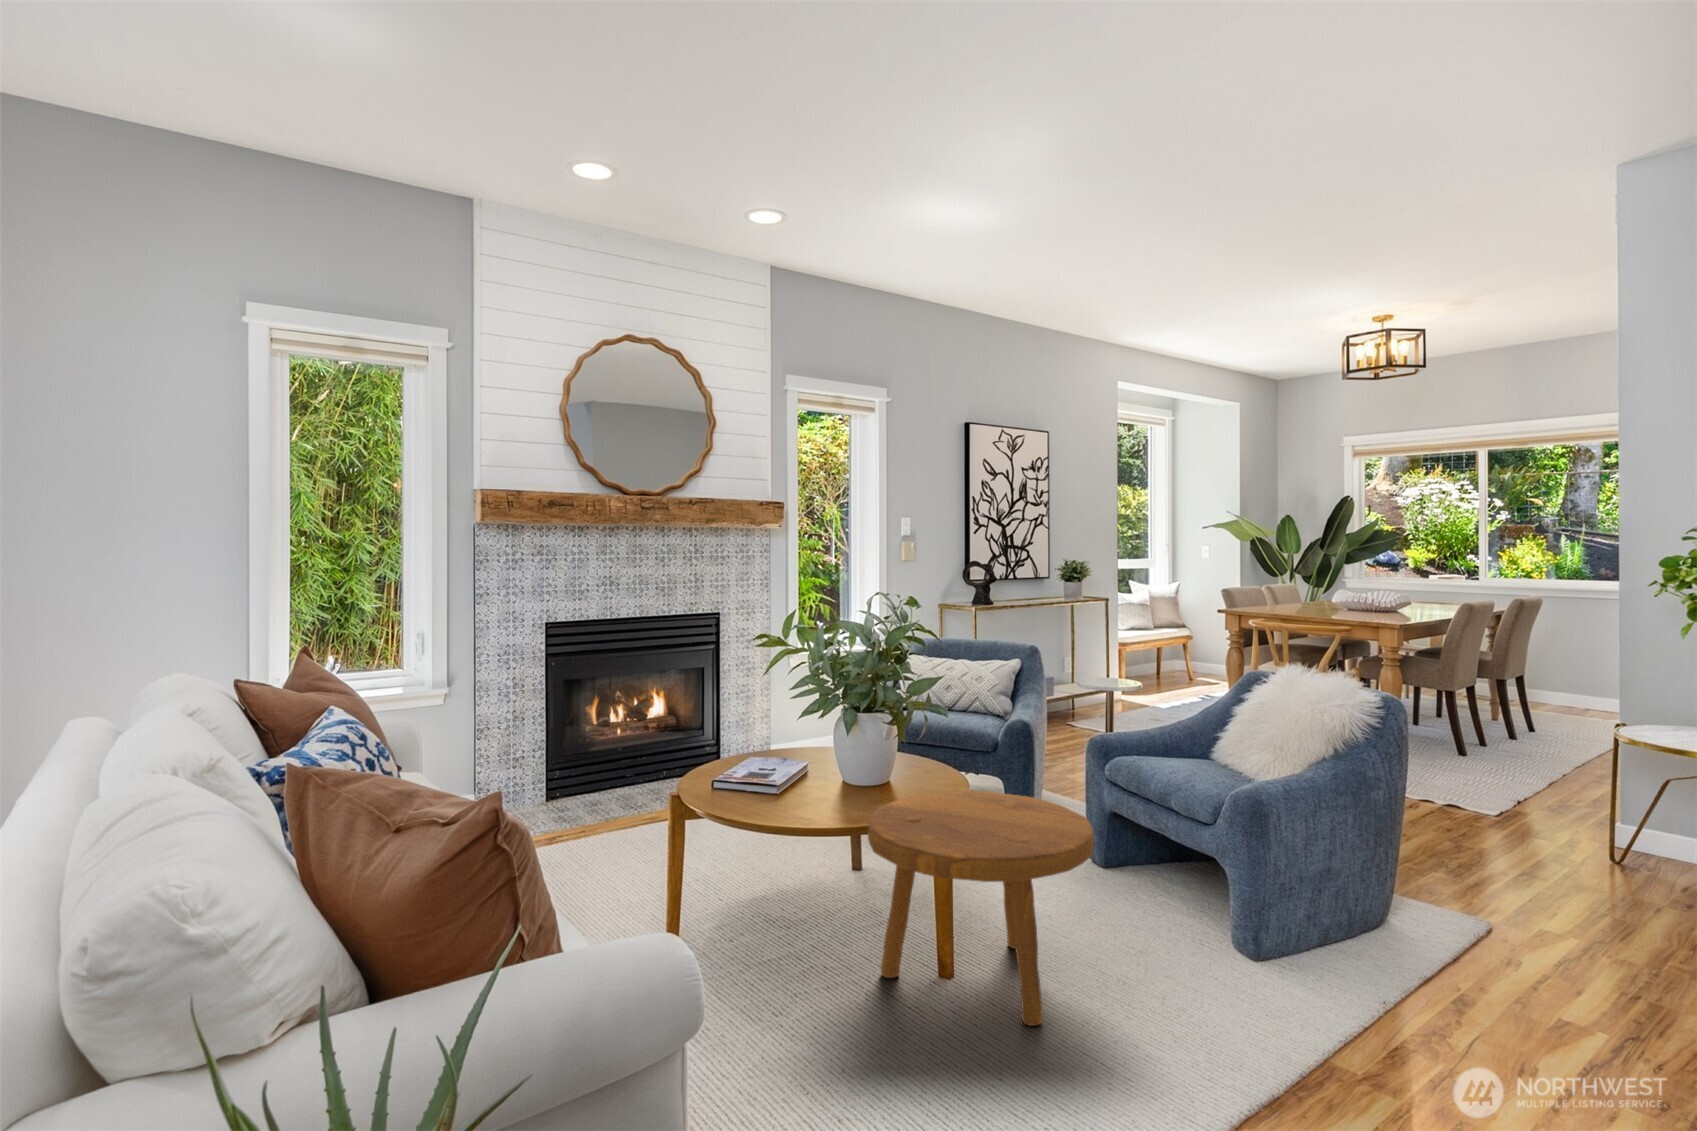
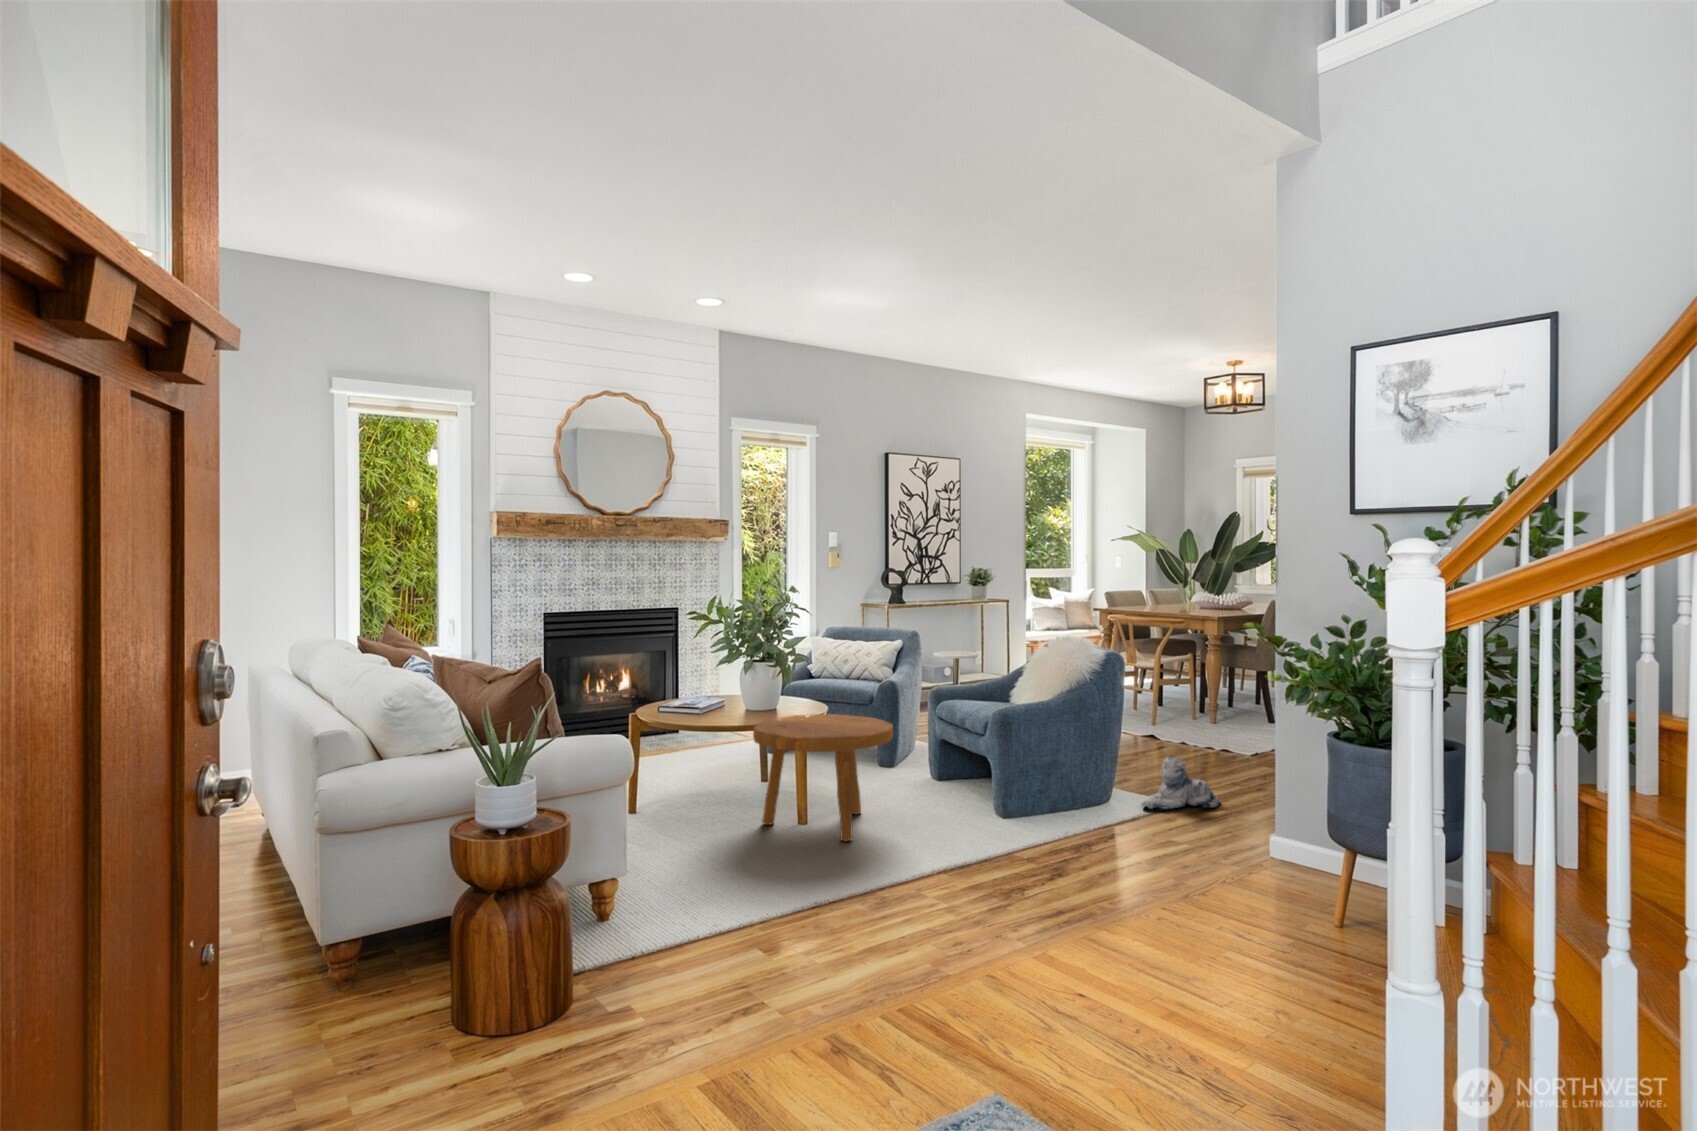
plush toy: none [1447,852,1562,940] -> present [1141,756,1219,809]

